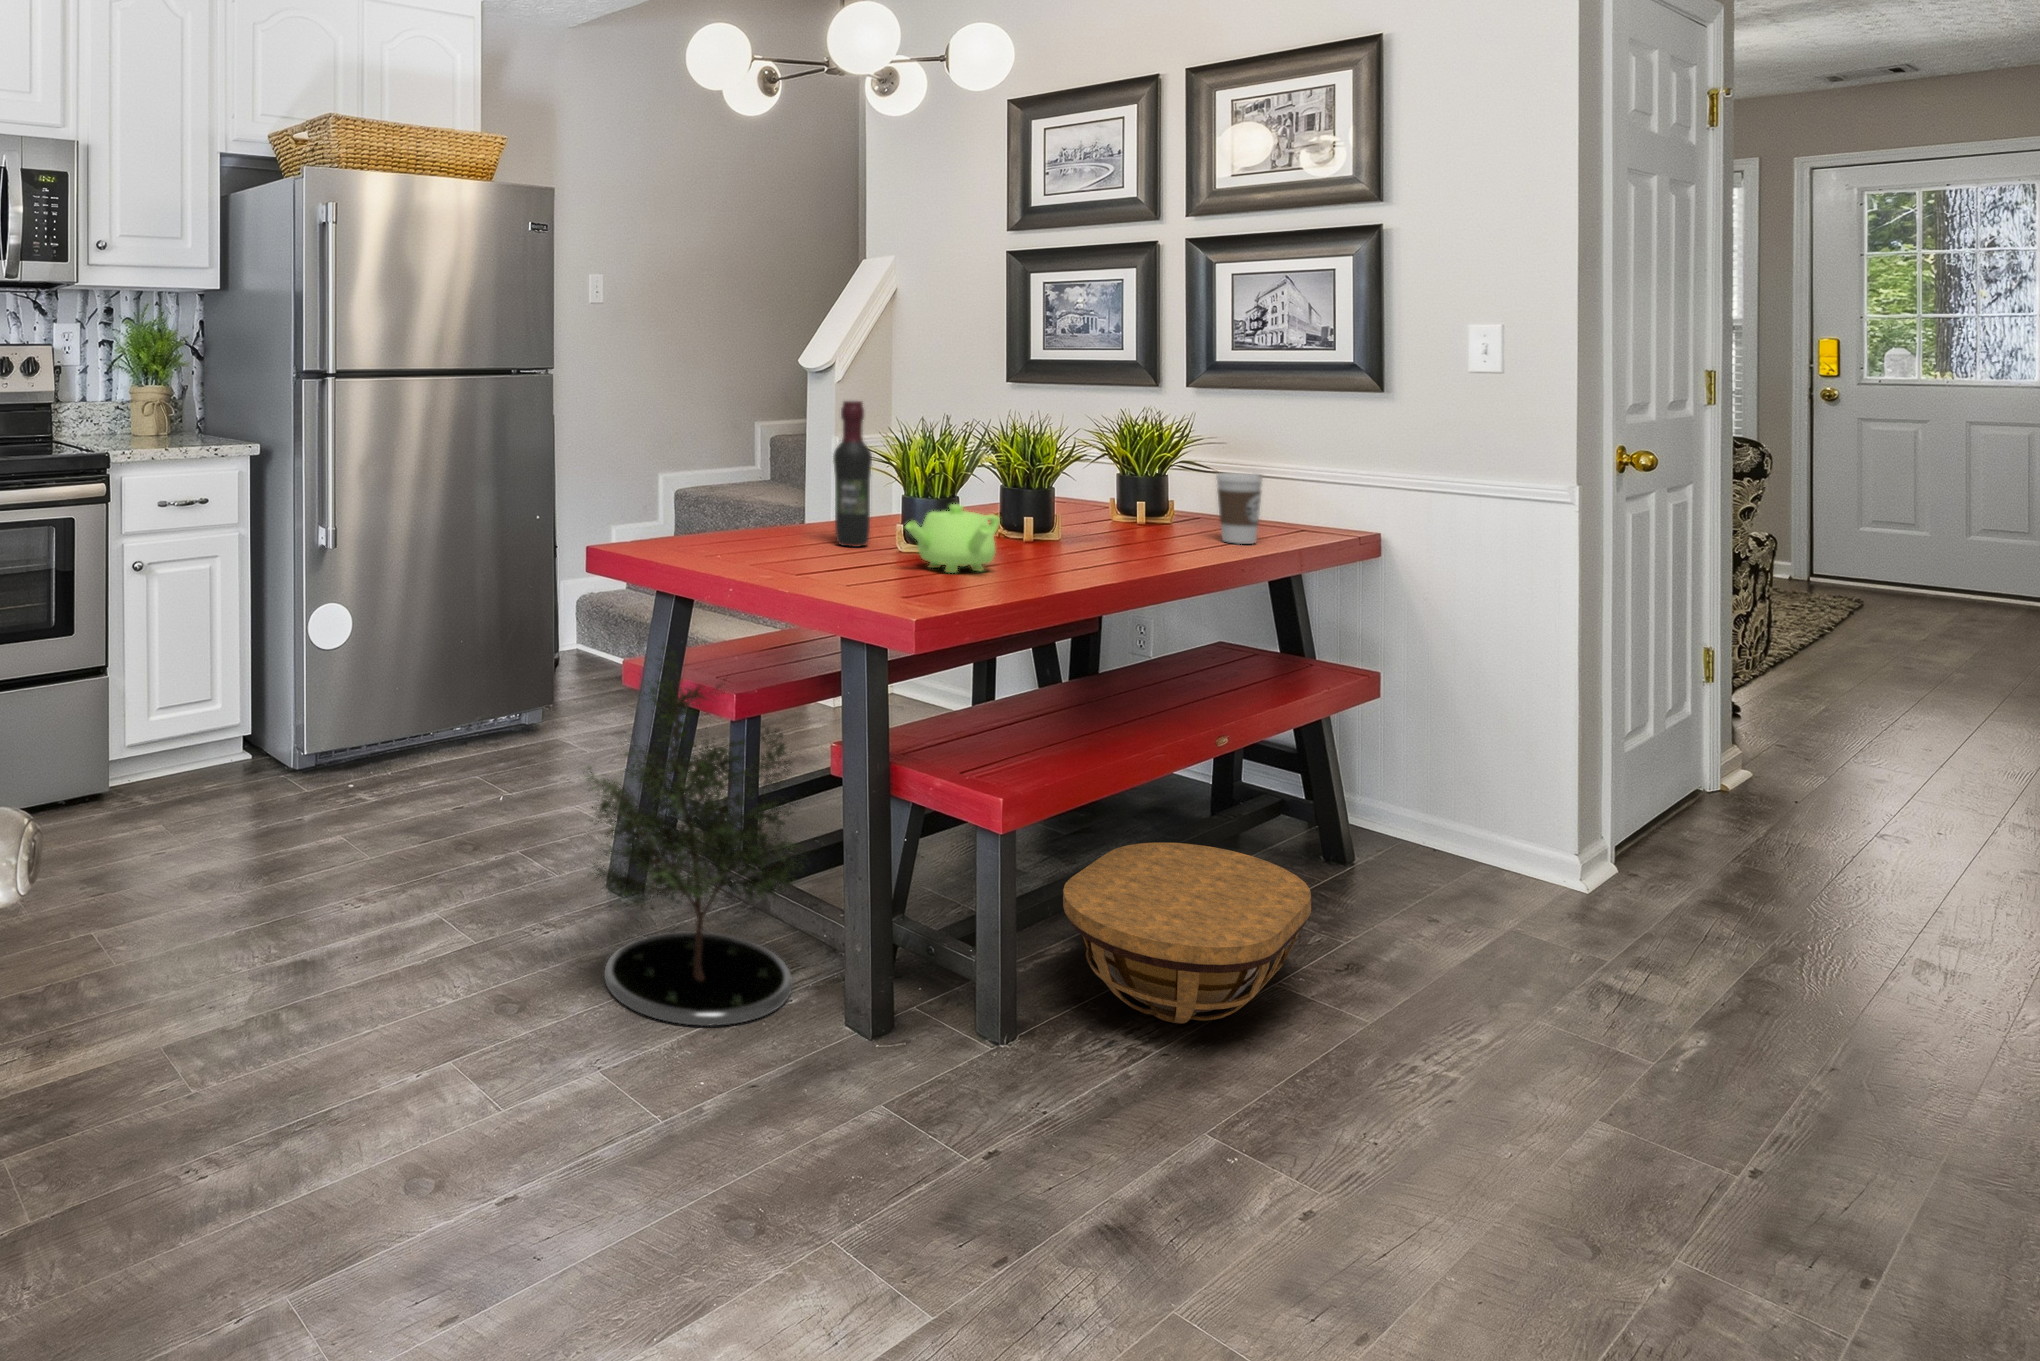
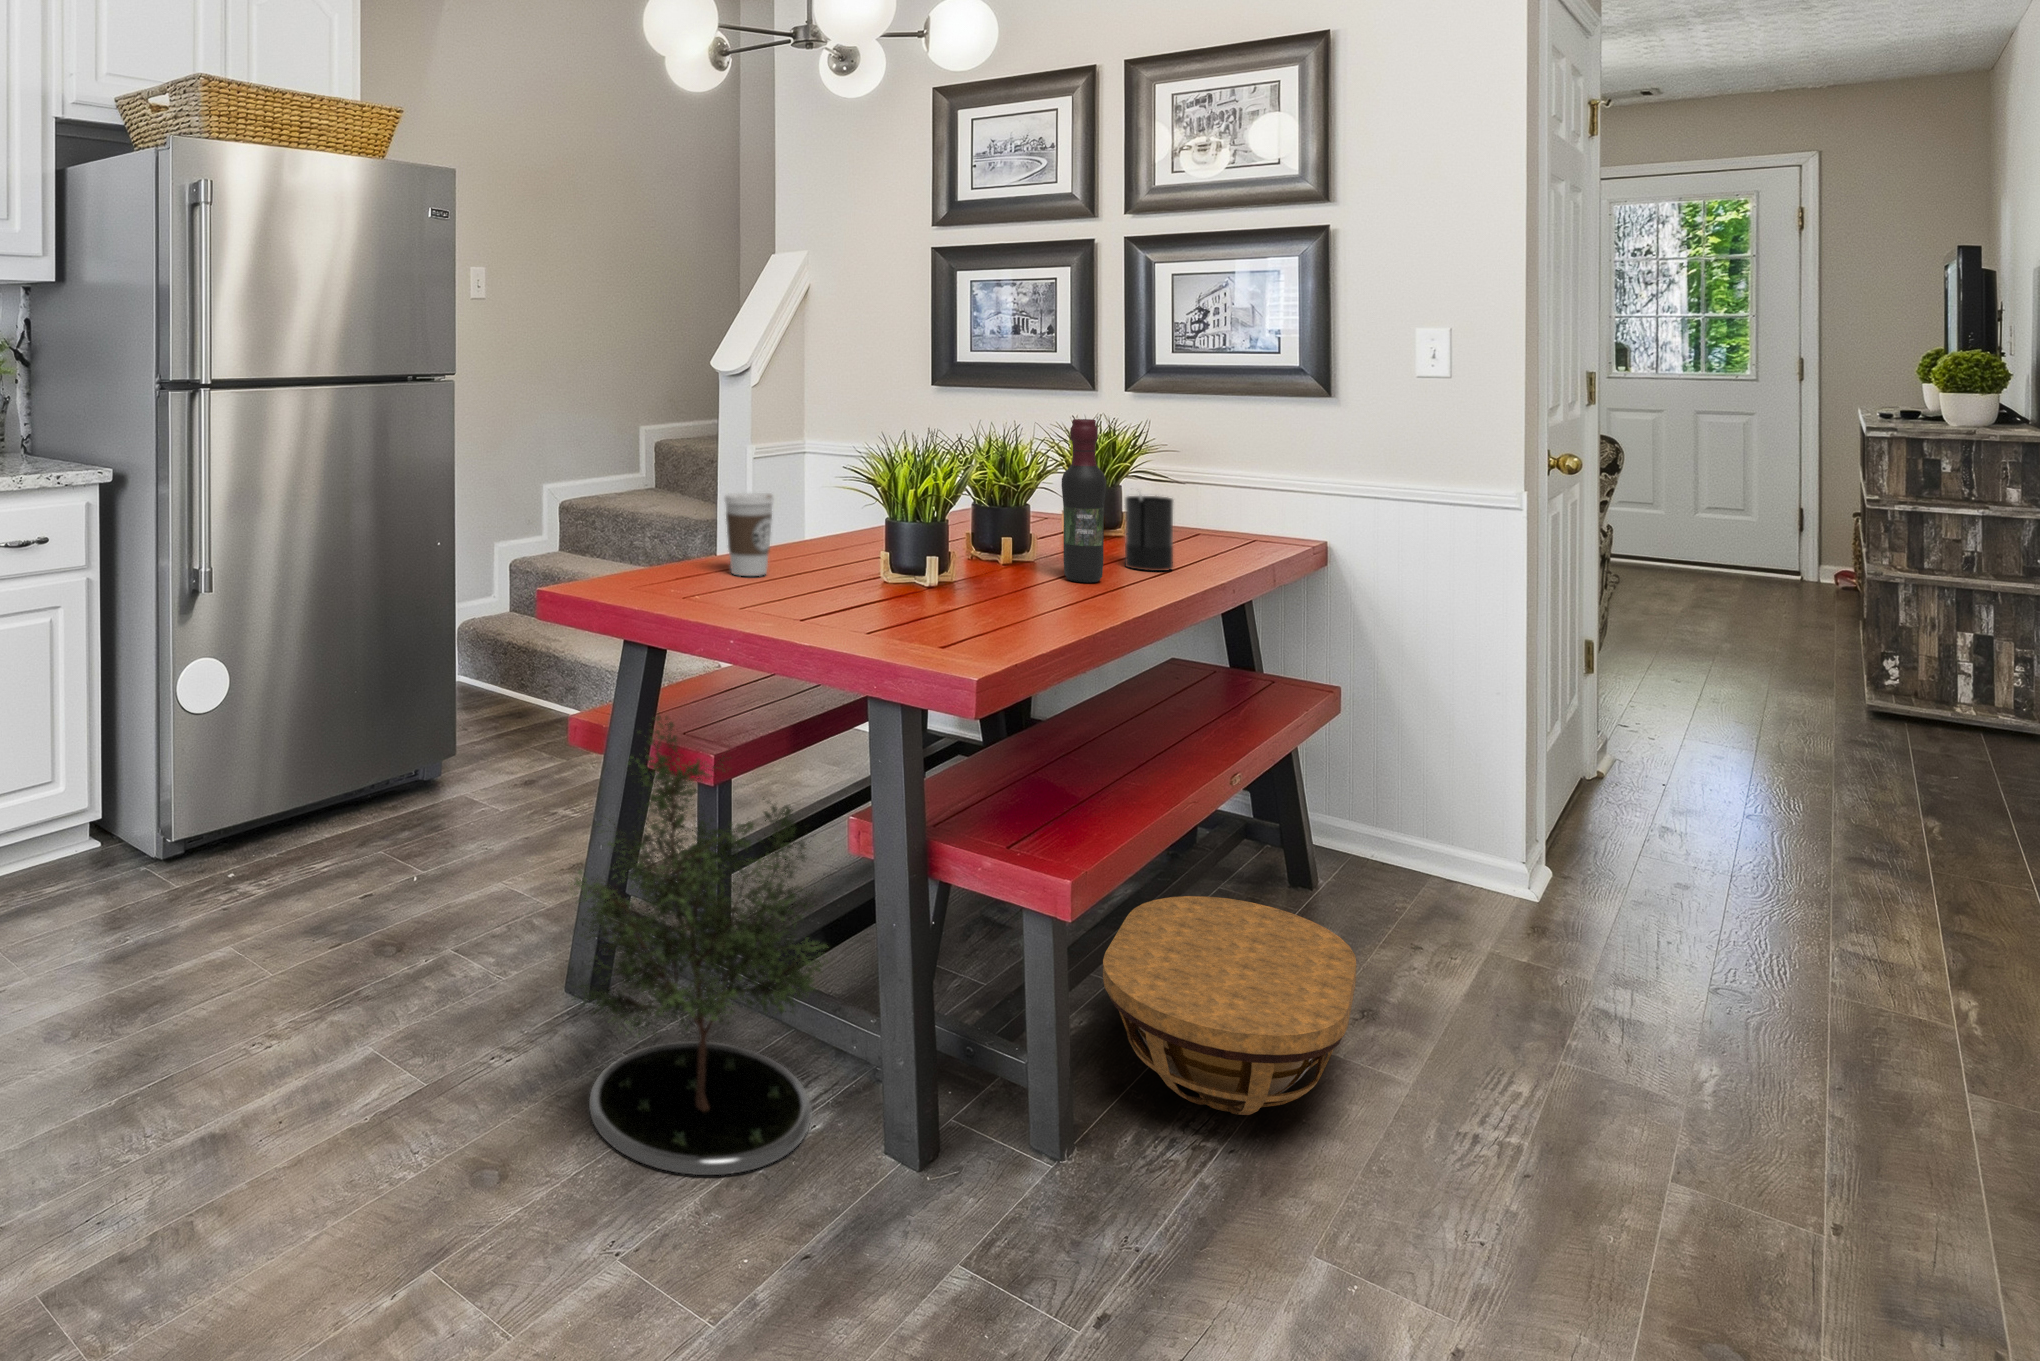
wine bottle: present [833,401,872,547] -> present [1061,419,1106,582]
candle: none [1143,473,1189,549] -> present [1125,494,1174,571]
coffee cup: present [1216,473,1263,544] -> present [725,493,773,576]
teapot: present [906,504,1000,573] -> none [914,534,1012,613]

